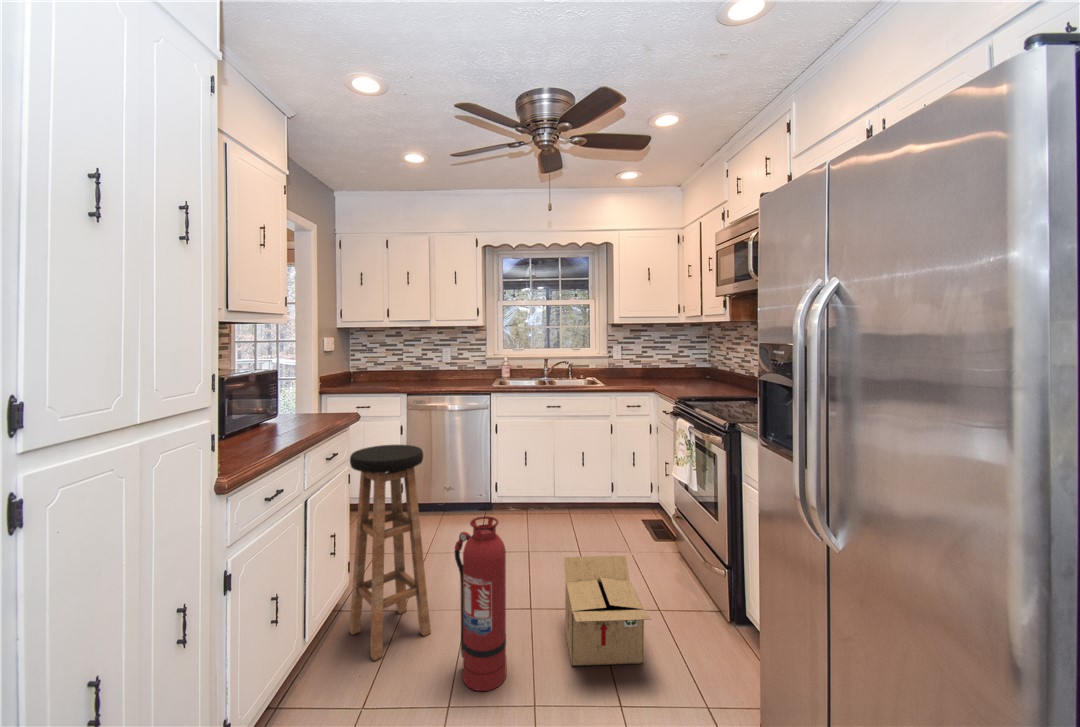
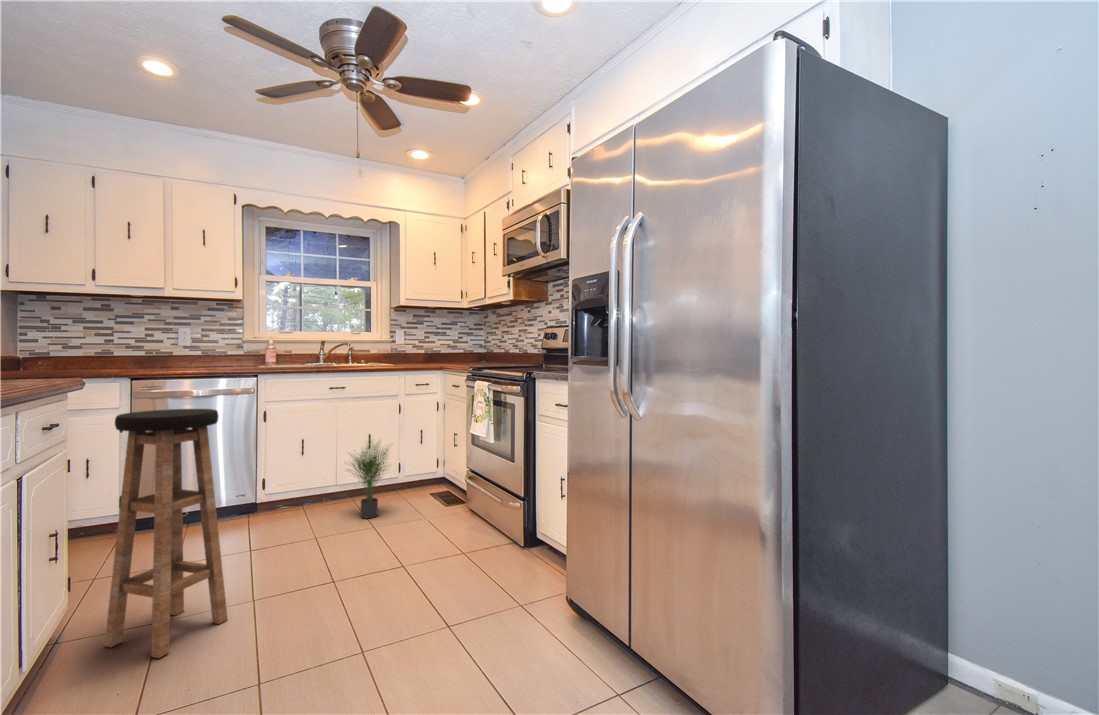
potted plant: none [551,458,599,539] -> present [349,441,388,518]
fire extinguisher: present [455,516,507,691] -> none [273,464,336,644]
cardboard box: present [564,556,651,666] -> none [381,501,476,602]

